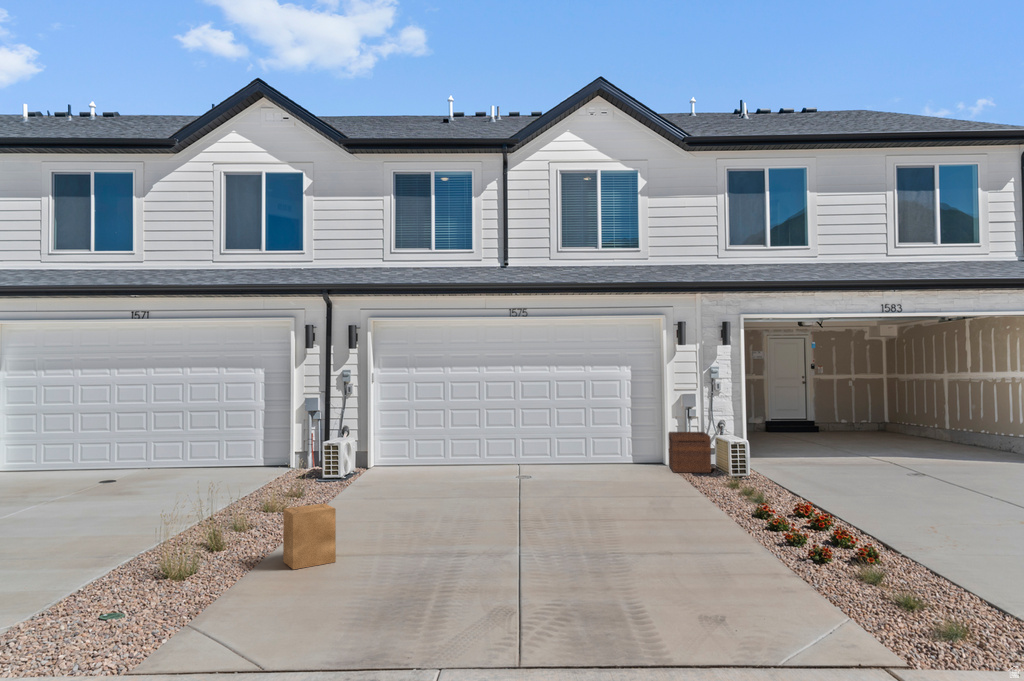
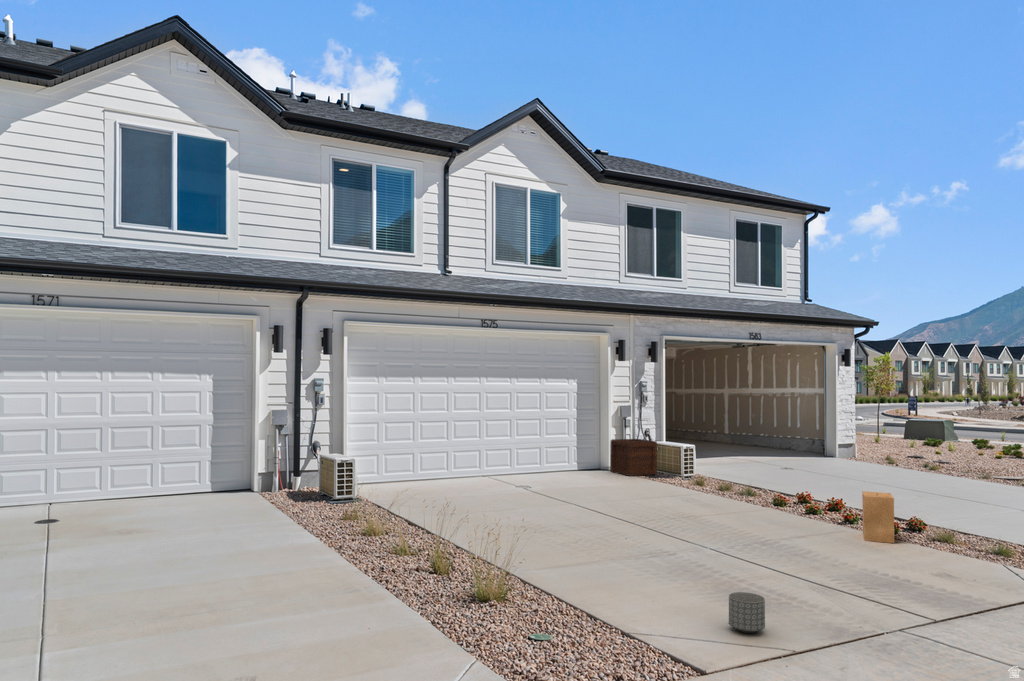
cardboard box: present [283,503,336,569] -> present [862,491,894,543]
planter: none [221,594,259,637] -> present [729,592,765,633]

